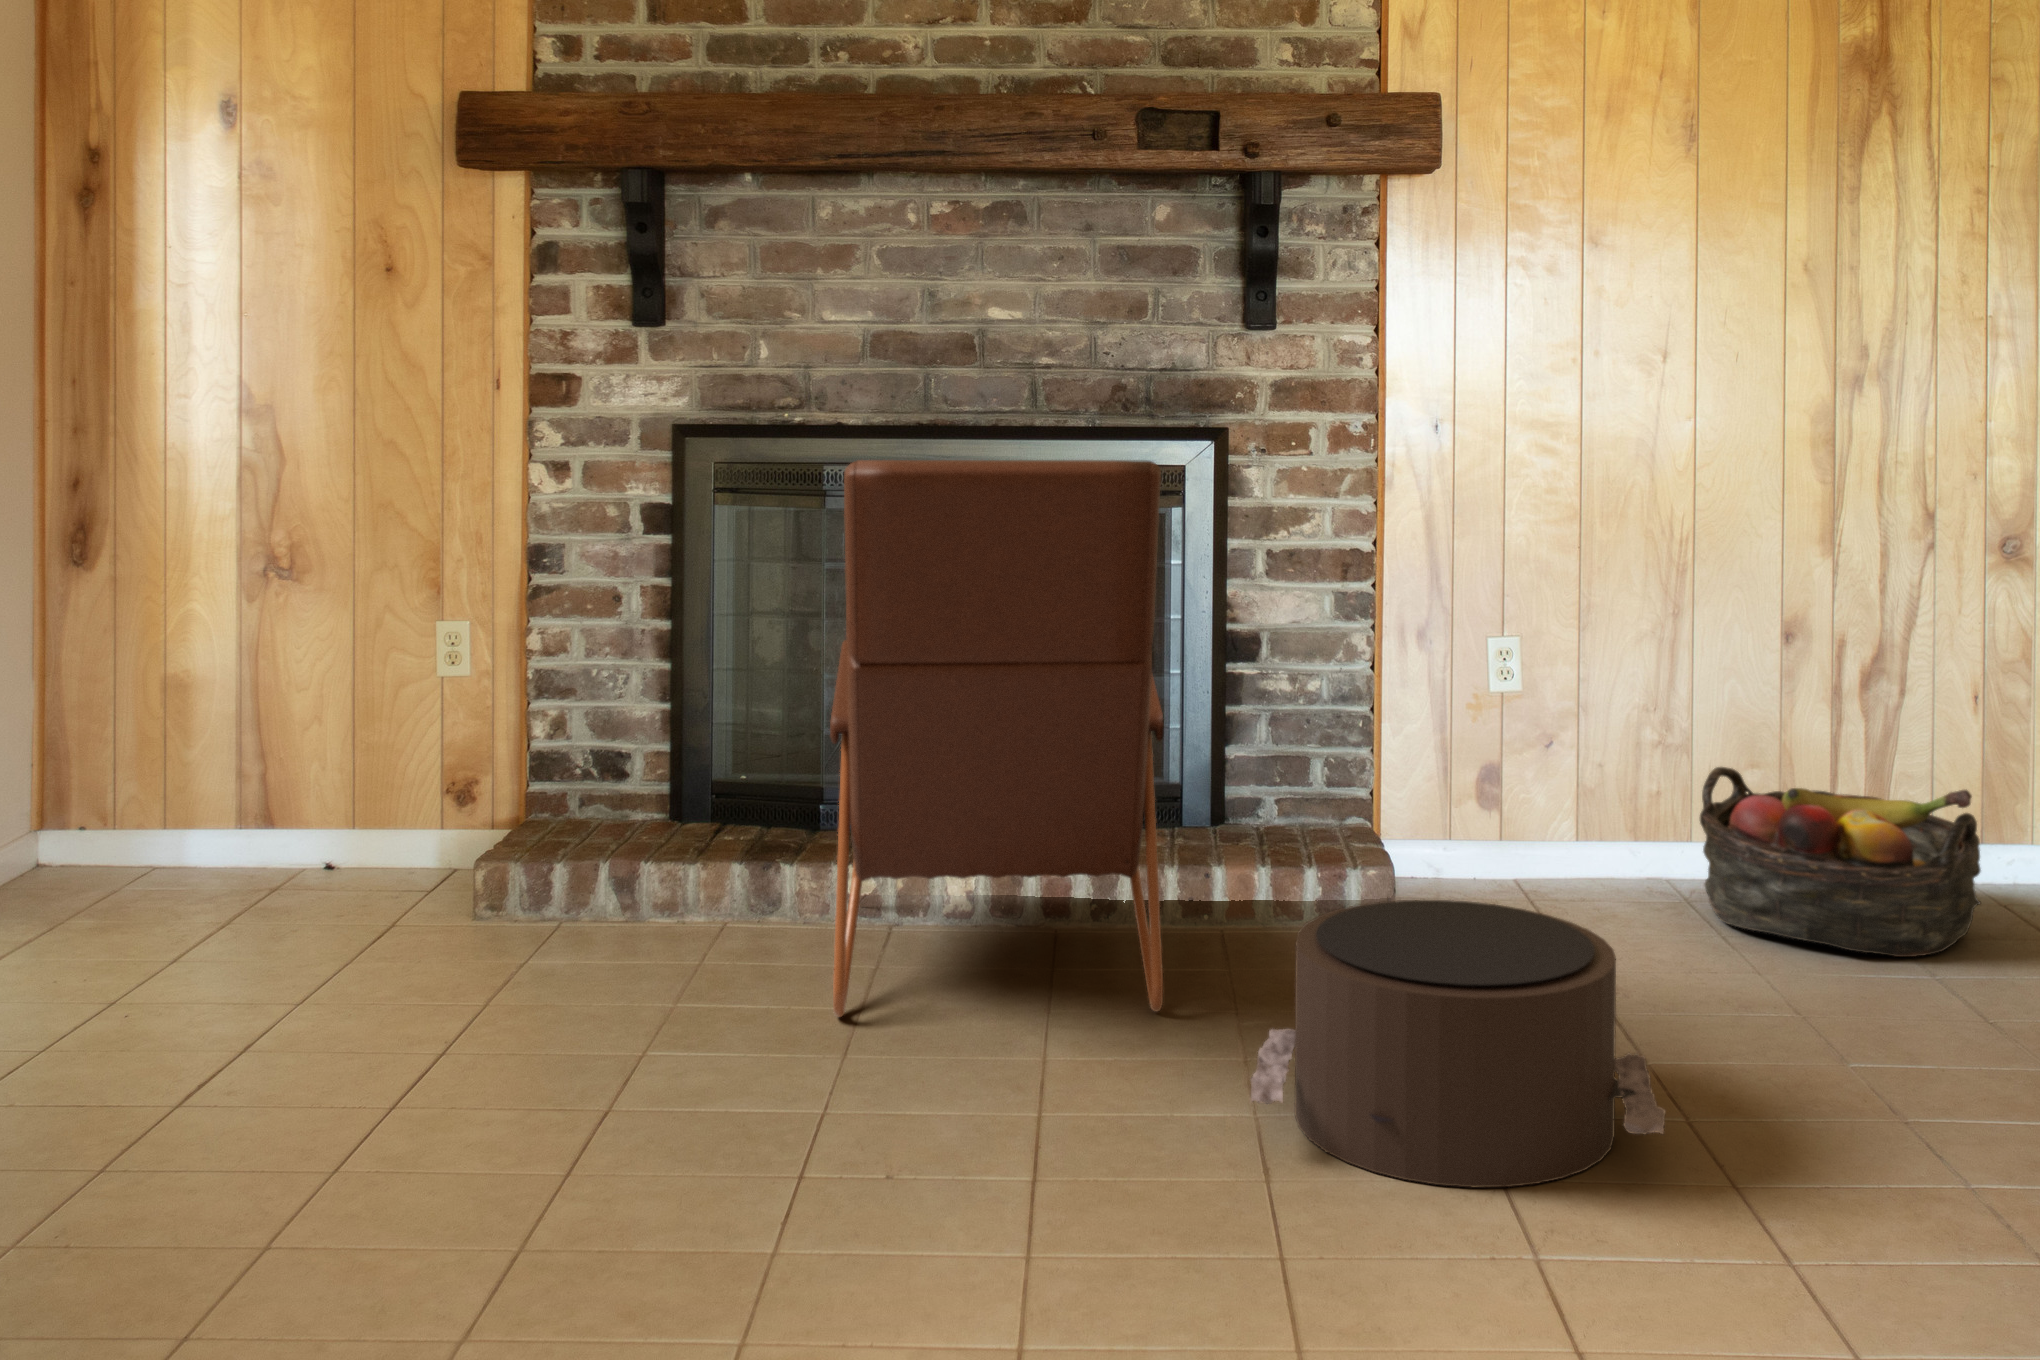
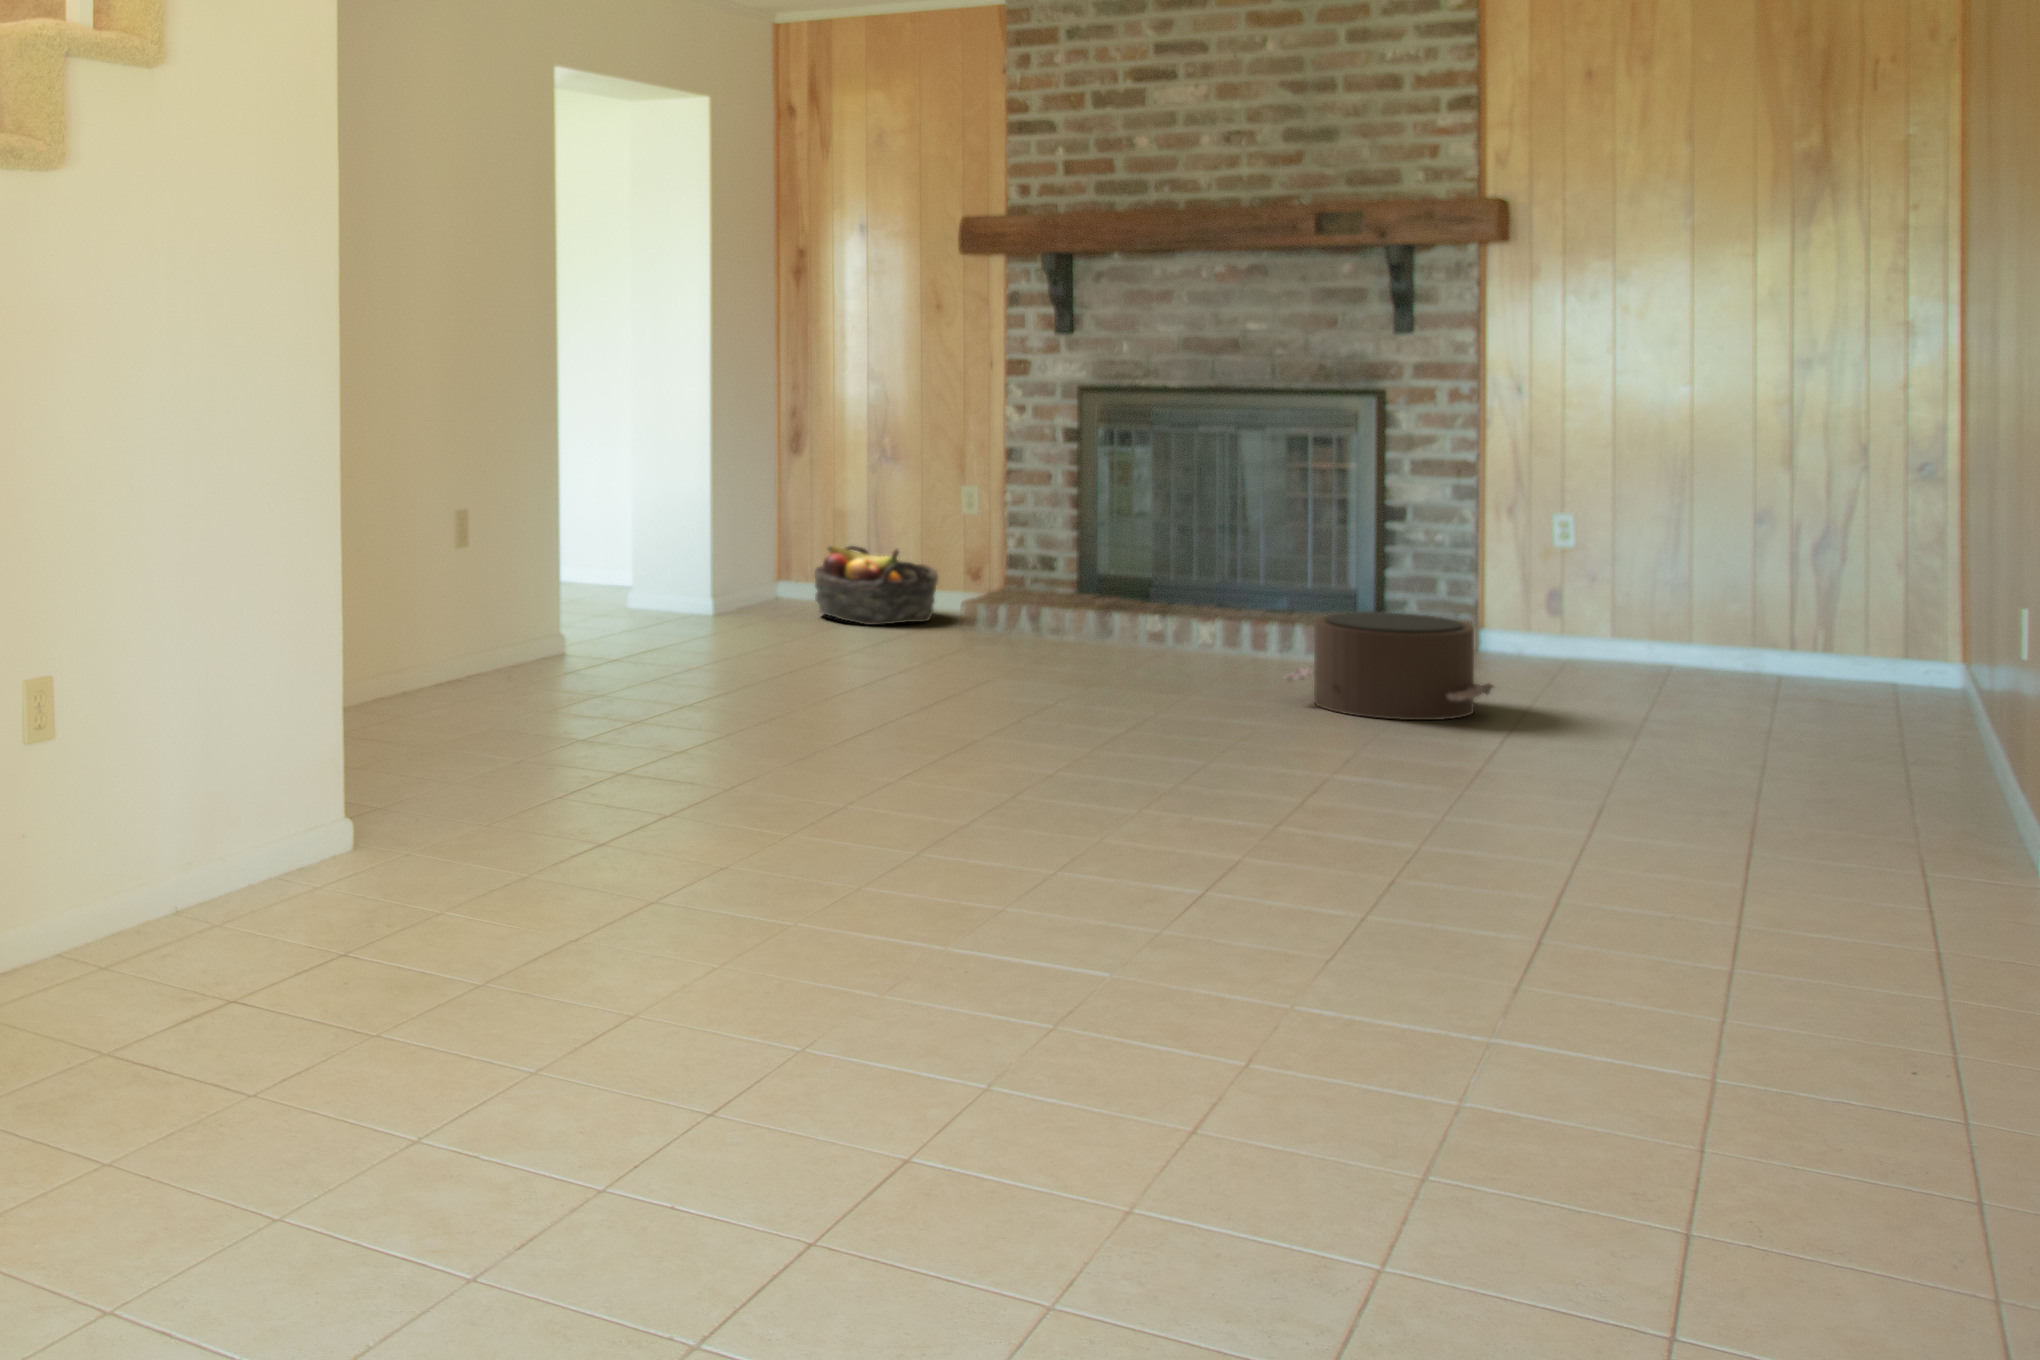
armchair: present [830,460,1164,1017] -> none [1122,397,1321,674]
basket: present [1700,767,1981,957] -> present [814,546,938,625]

